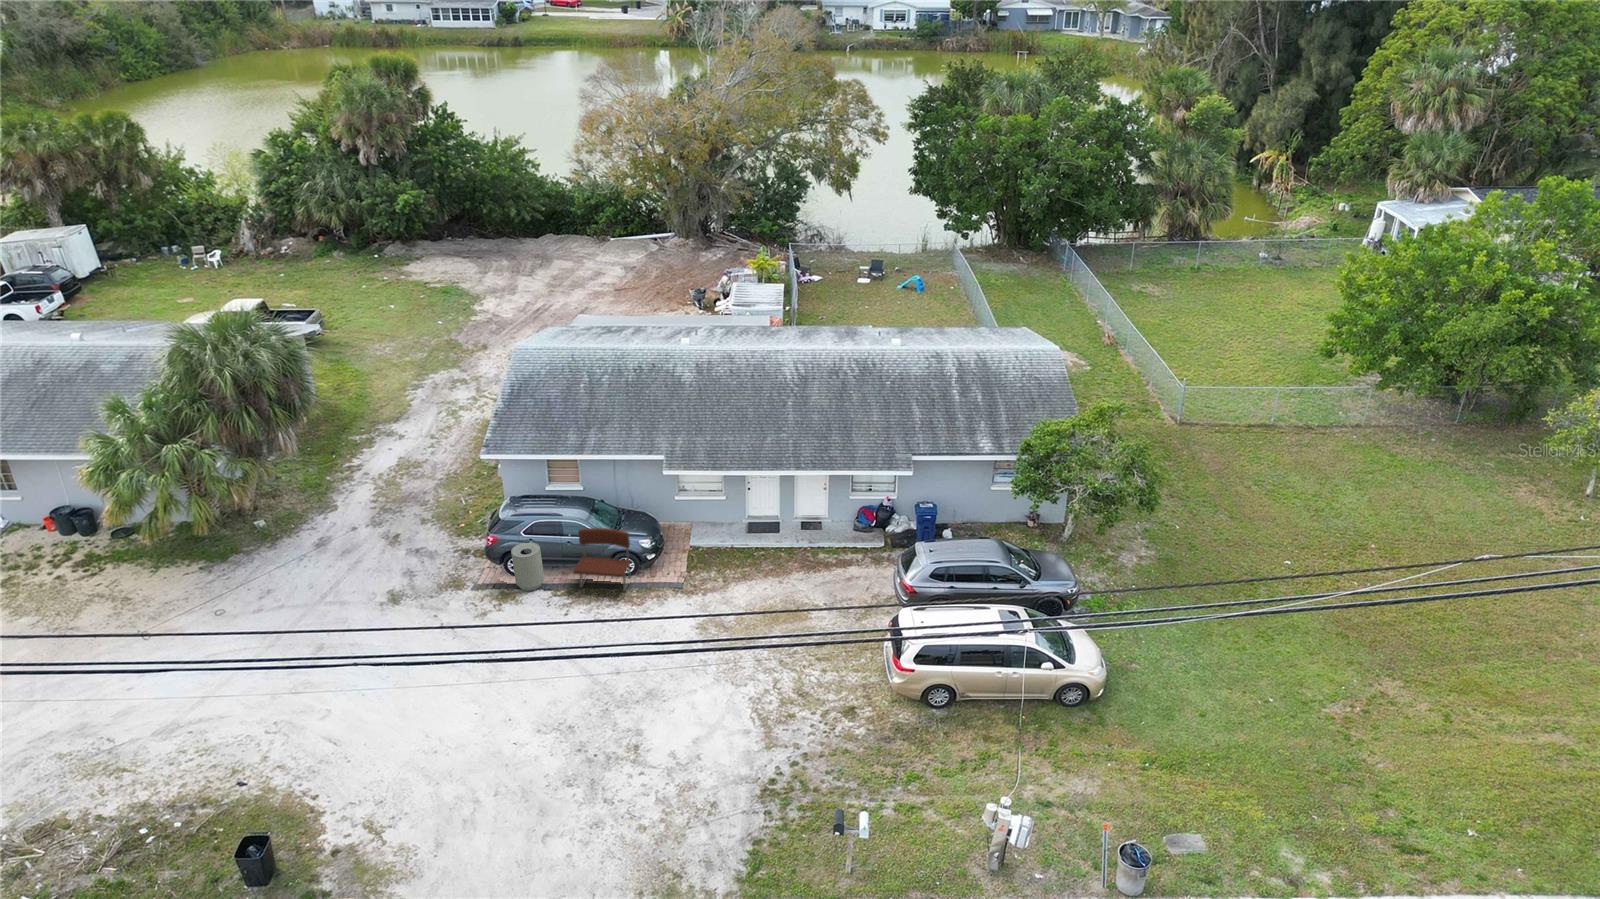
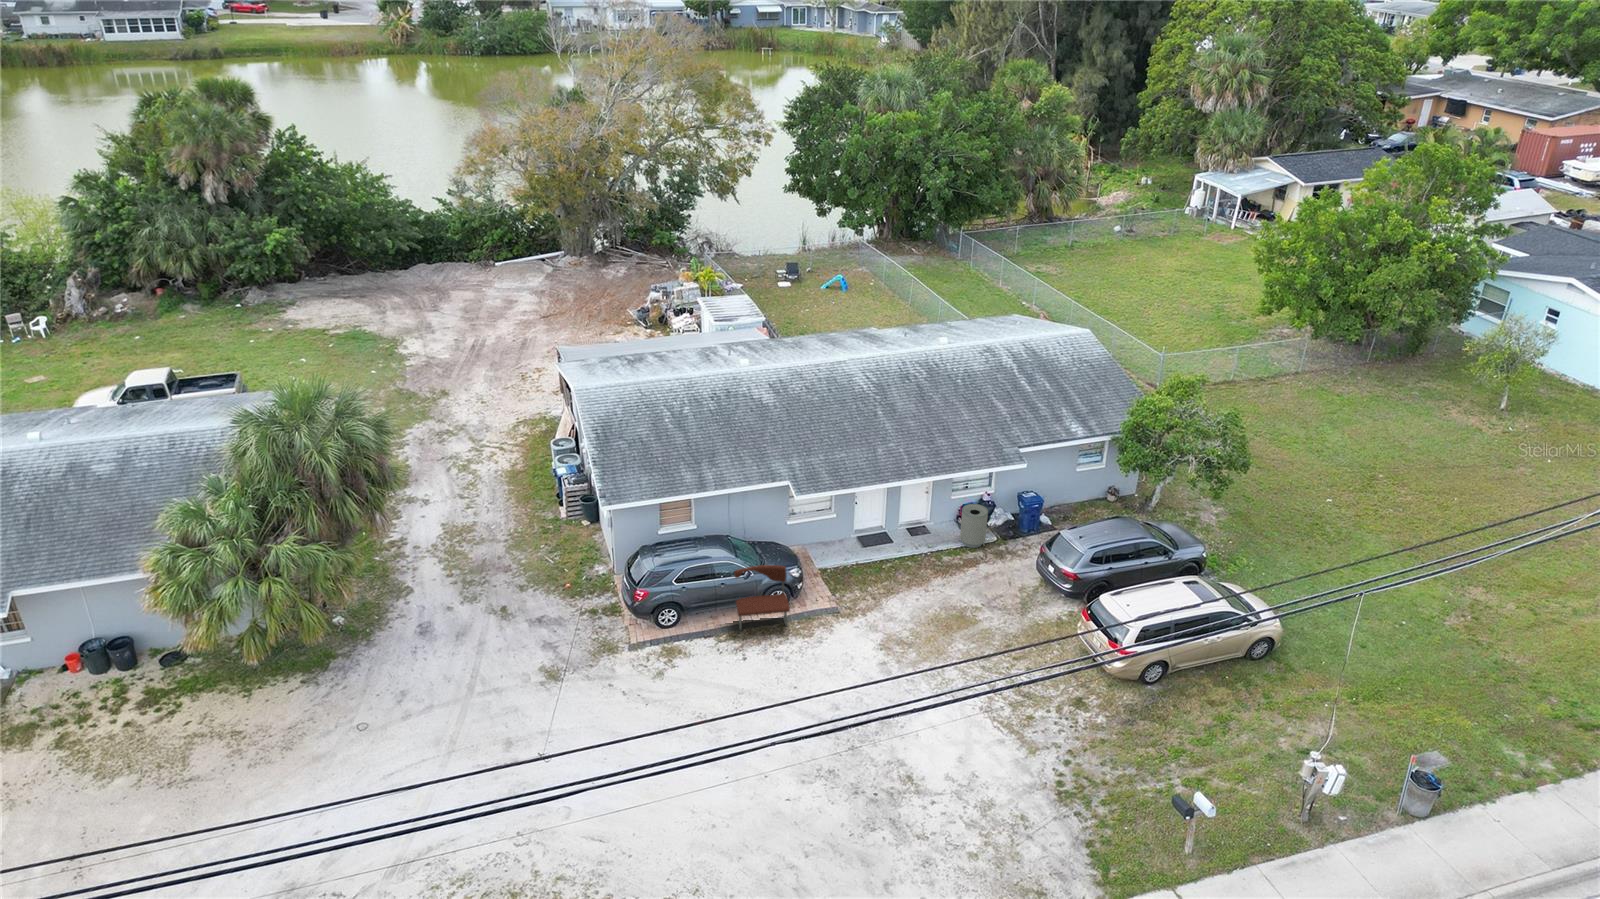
trash can: present [511,542,544,591] -> present [960,504,988,548]

